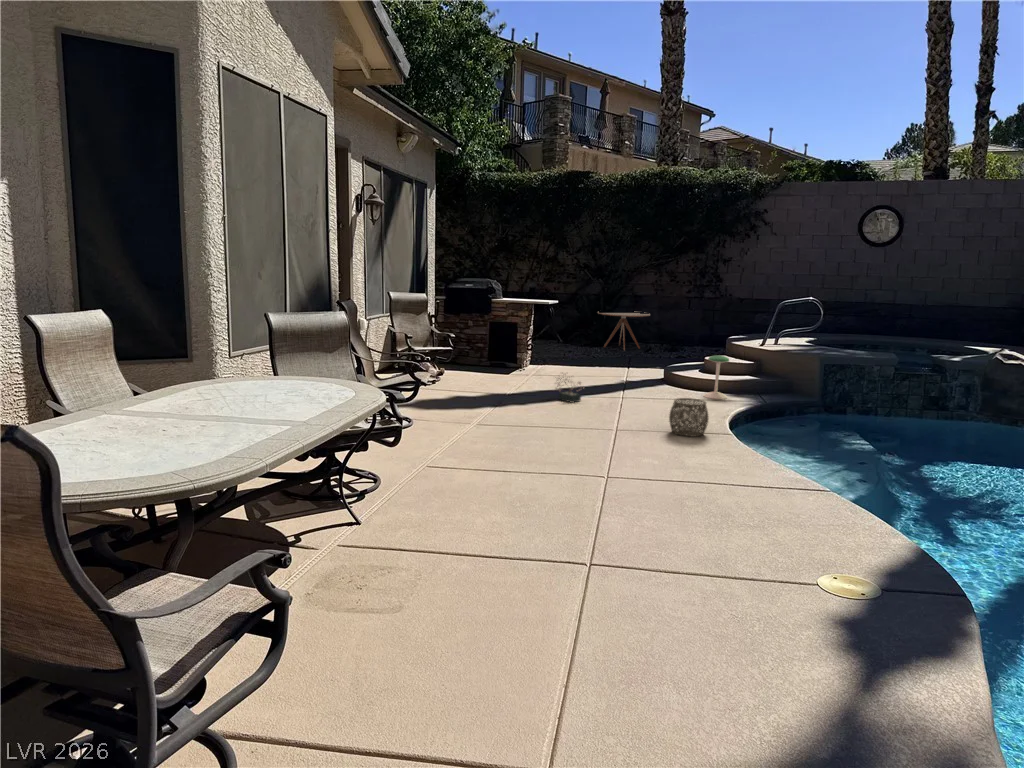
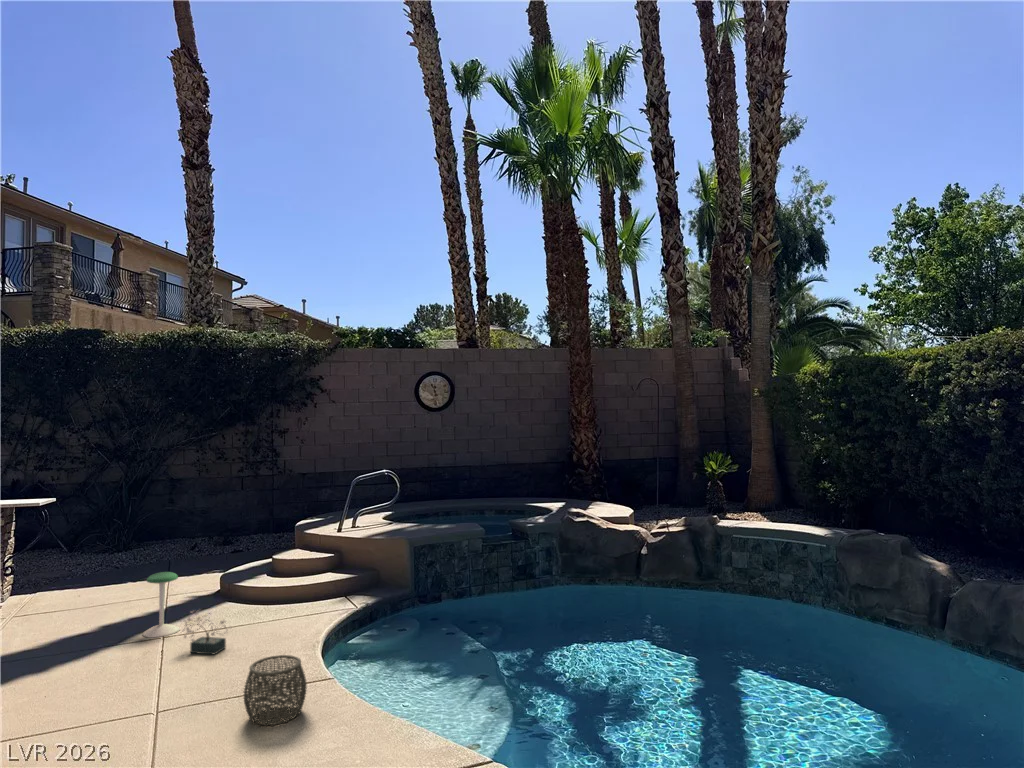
round table: present [598,312,650,350] -> none [117,502,192,556]
stool: present [704,355,729,399] -> present [143,572,180,638]
decorative plant: present [557,377,584,402] -> present [181,611,226,654]

